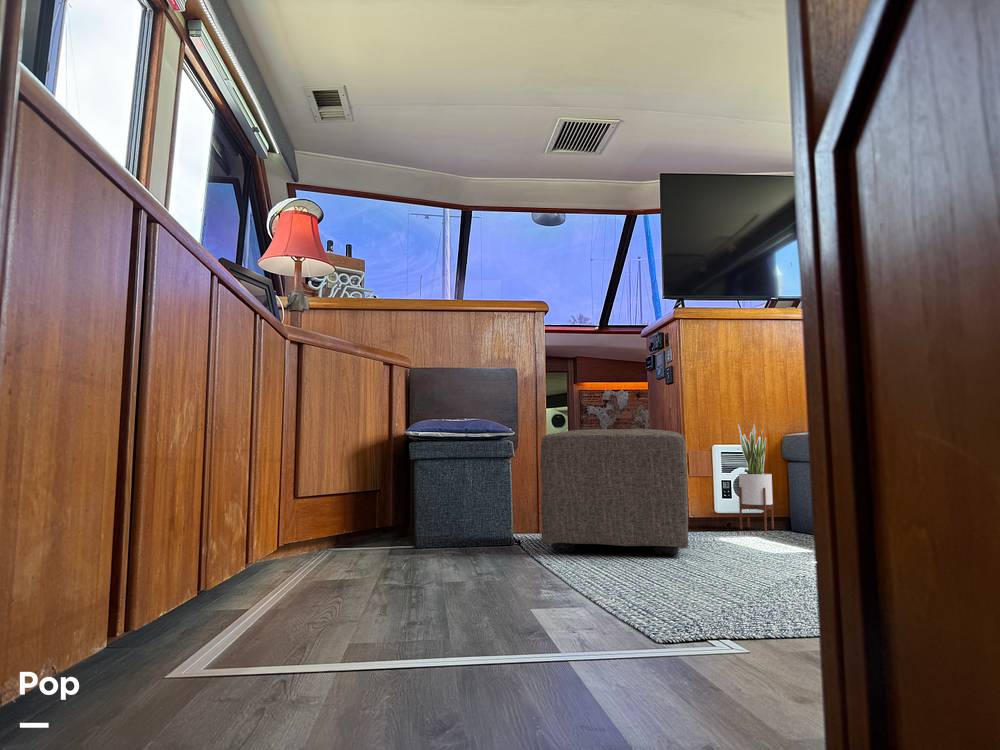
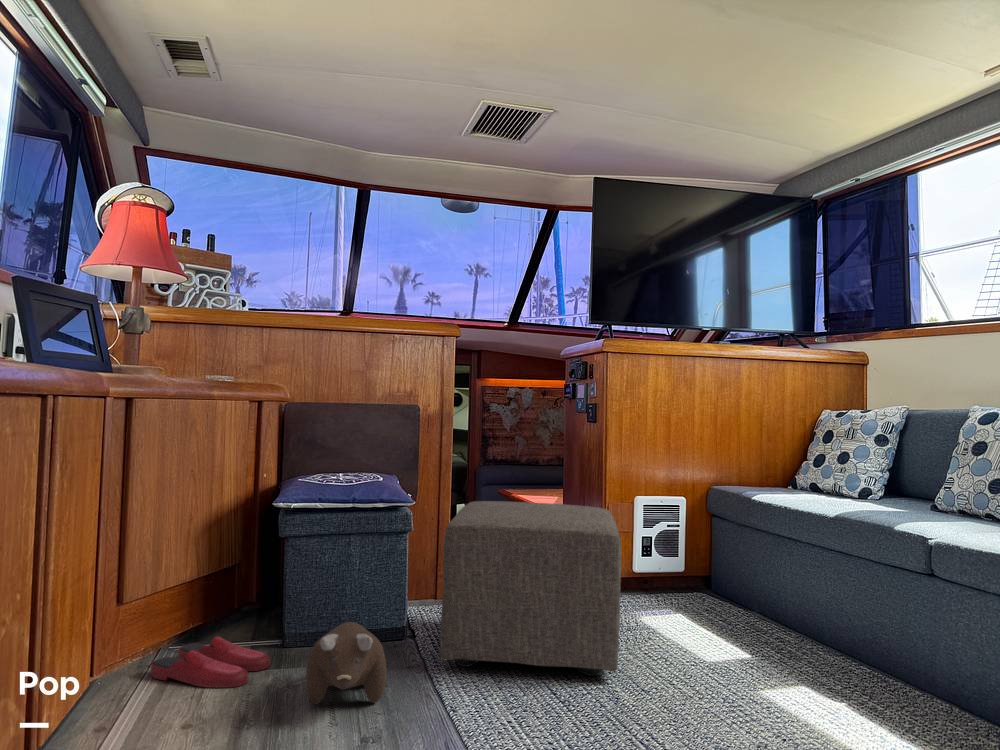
potted plant: present [738,424,774,531] -> none [660,477,697,600]
plush toy: none [439,504,500,563] -> present [306,622,387,704]
slippers: none [322,531,409,558] -> present [151,636,270,688]

